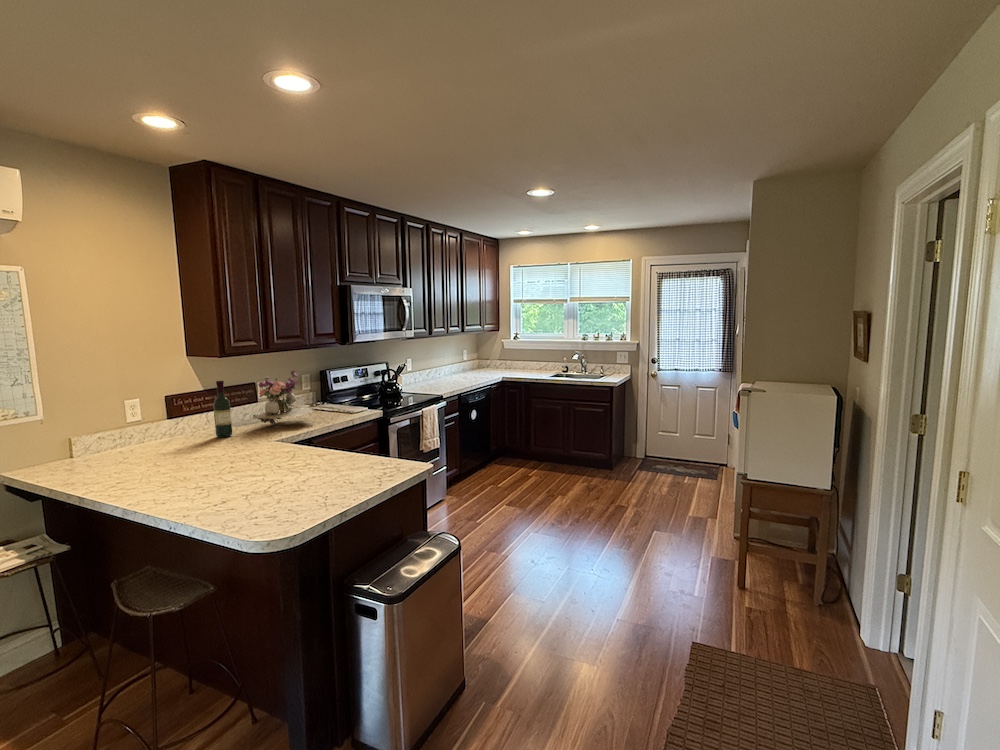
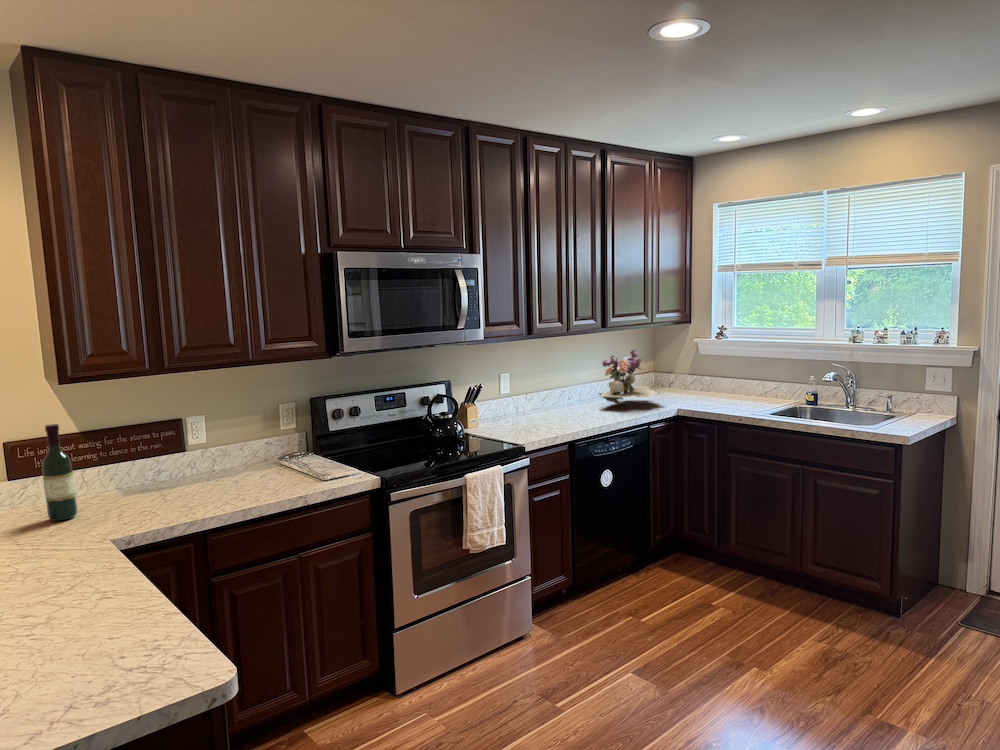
flower arrangement: present [253,369,317,425] -> present [599,349,660,405]

